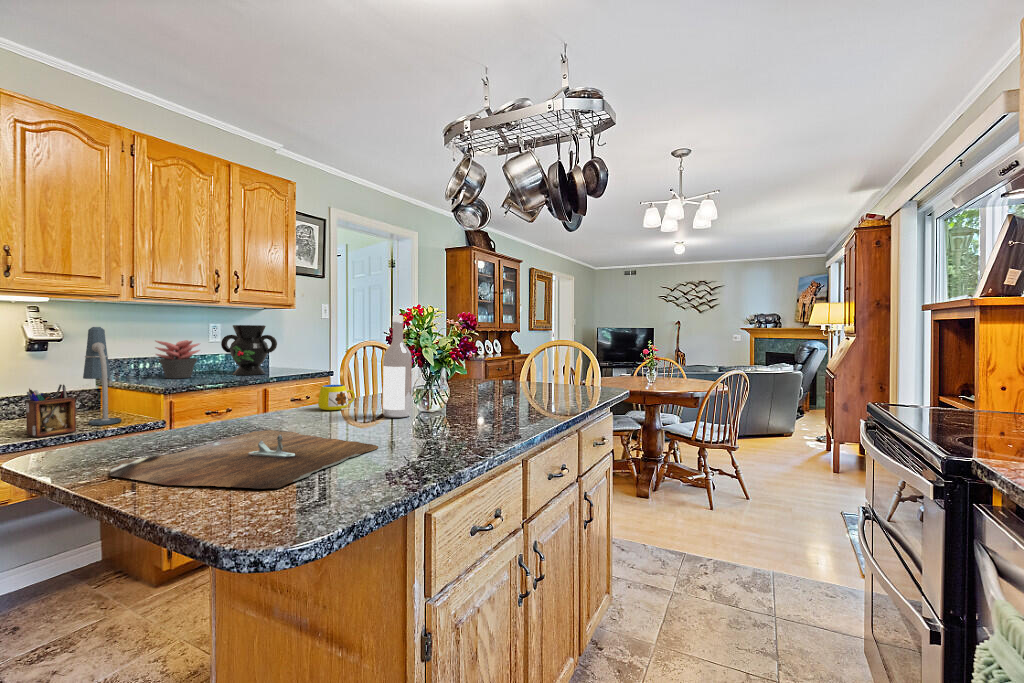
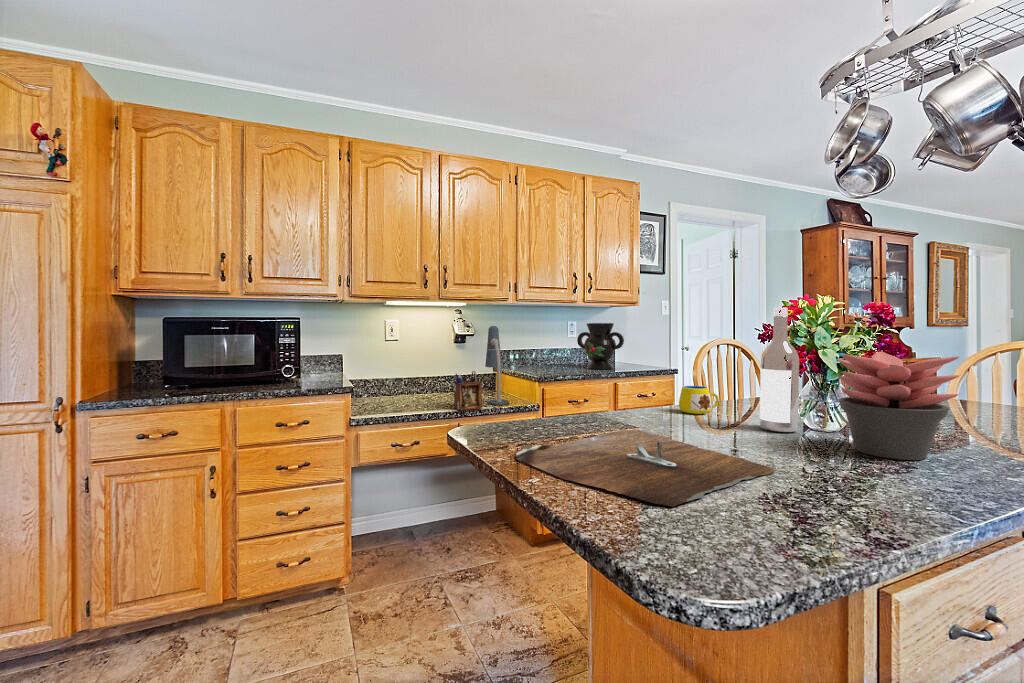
succulent plant: present [155,340,200,379] -> present [838,352,959,460]

